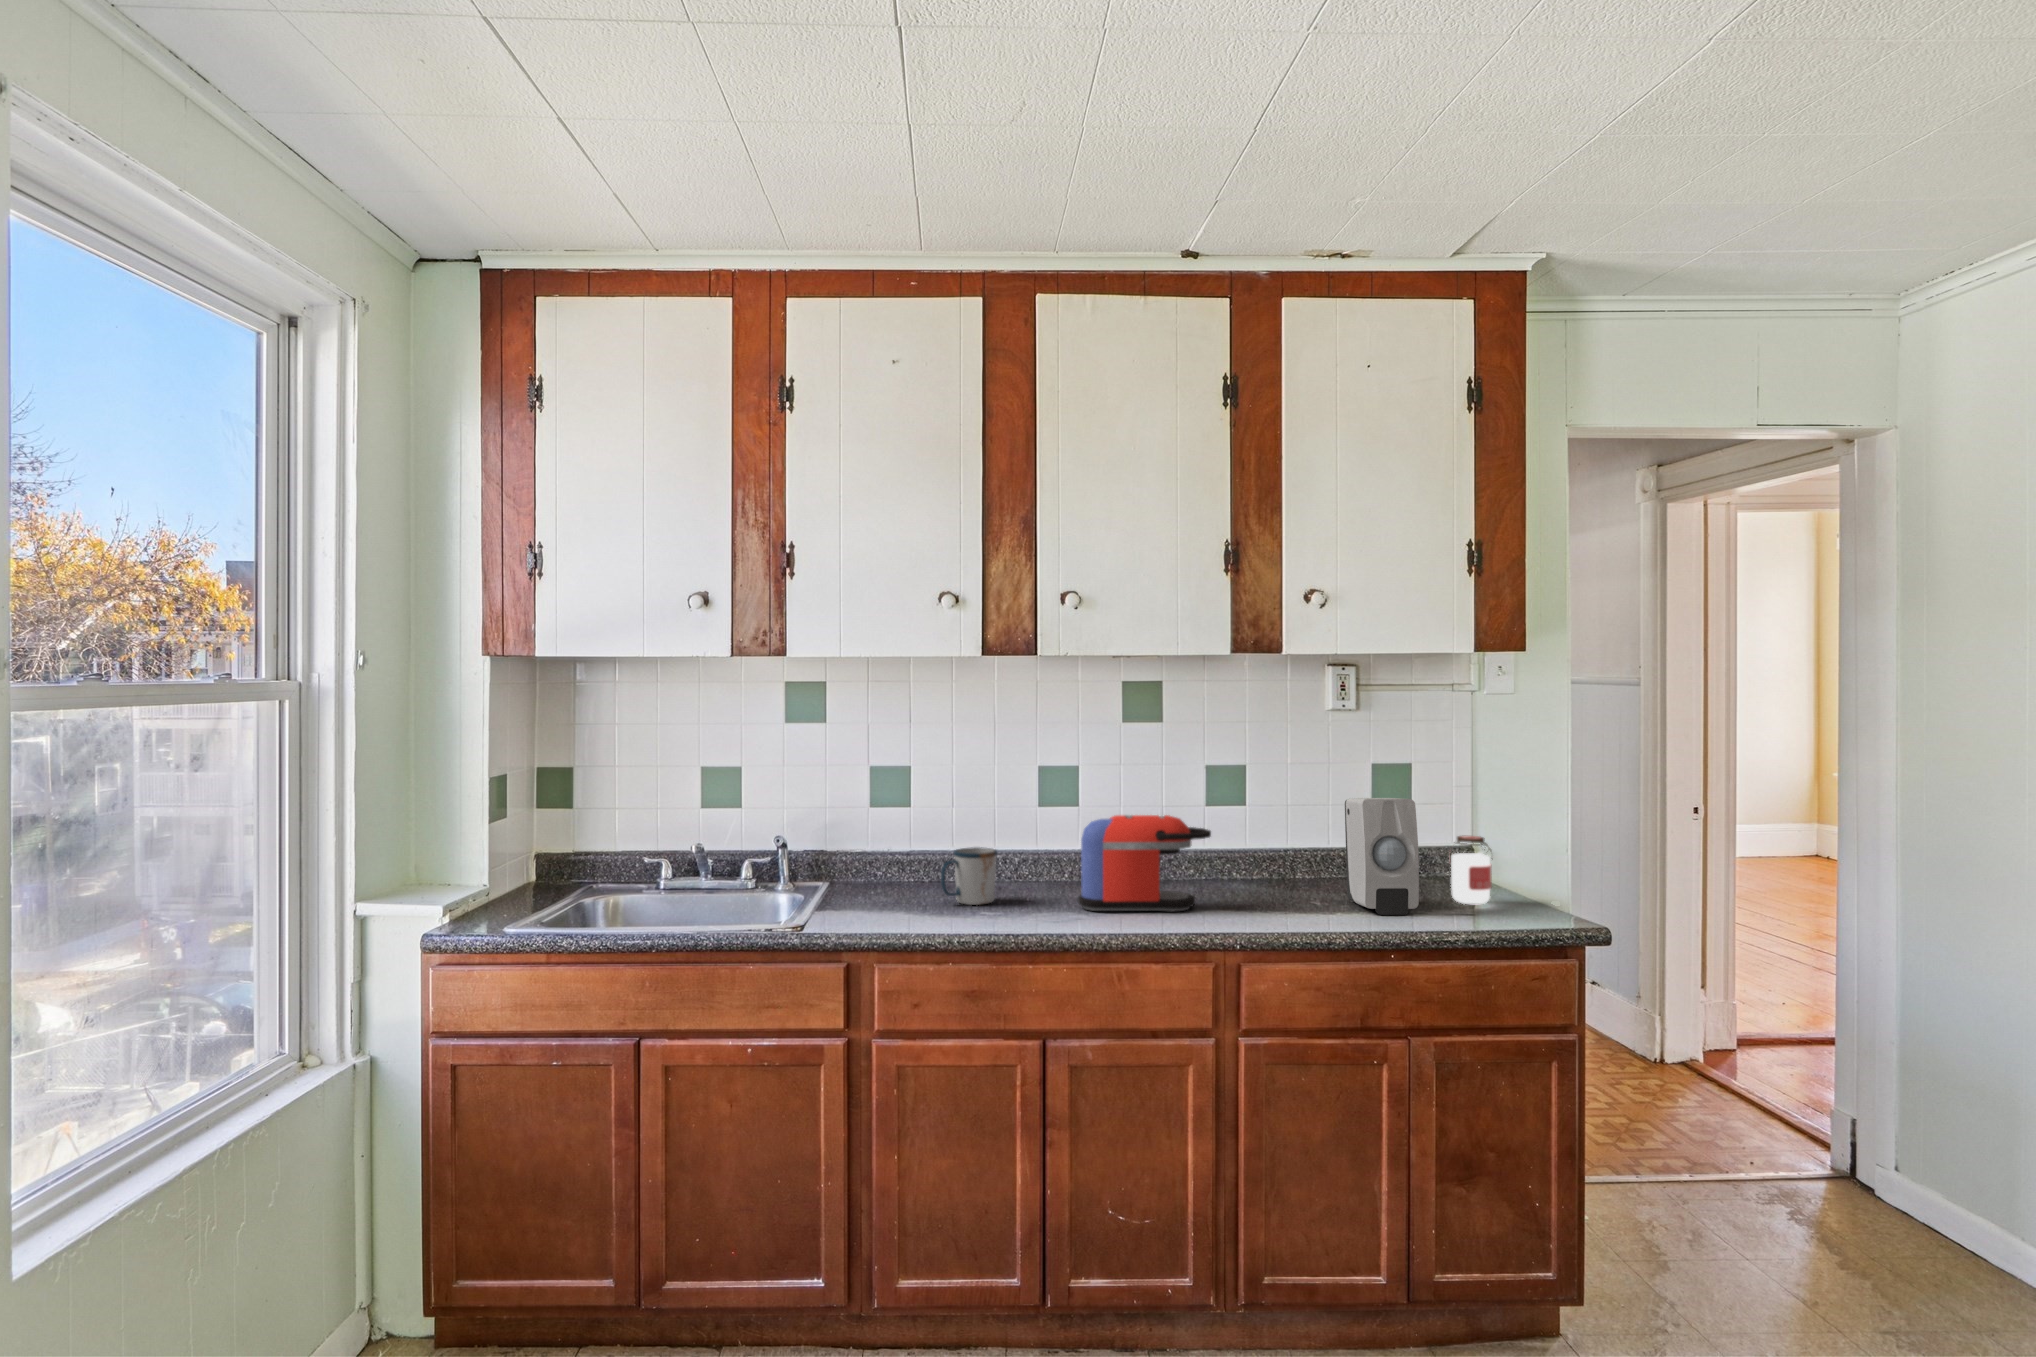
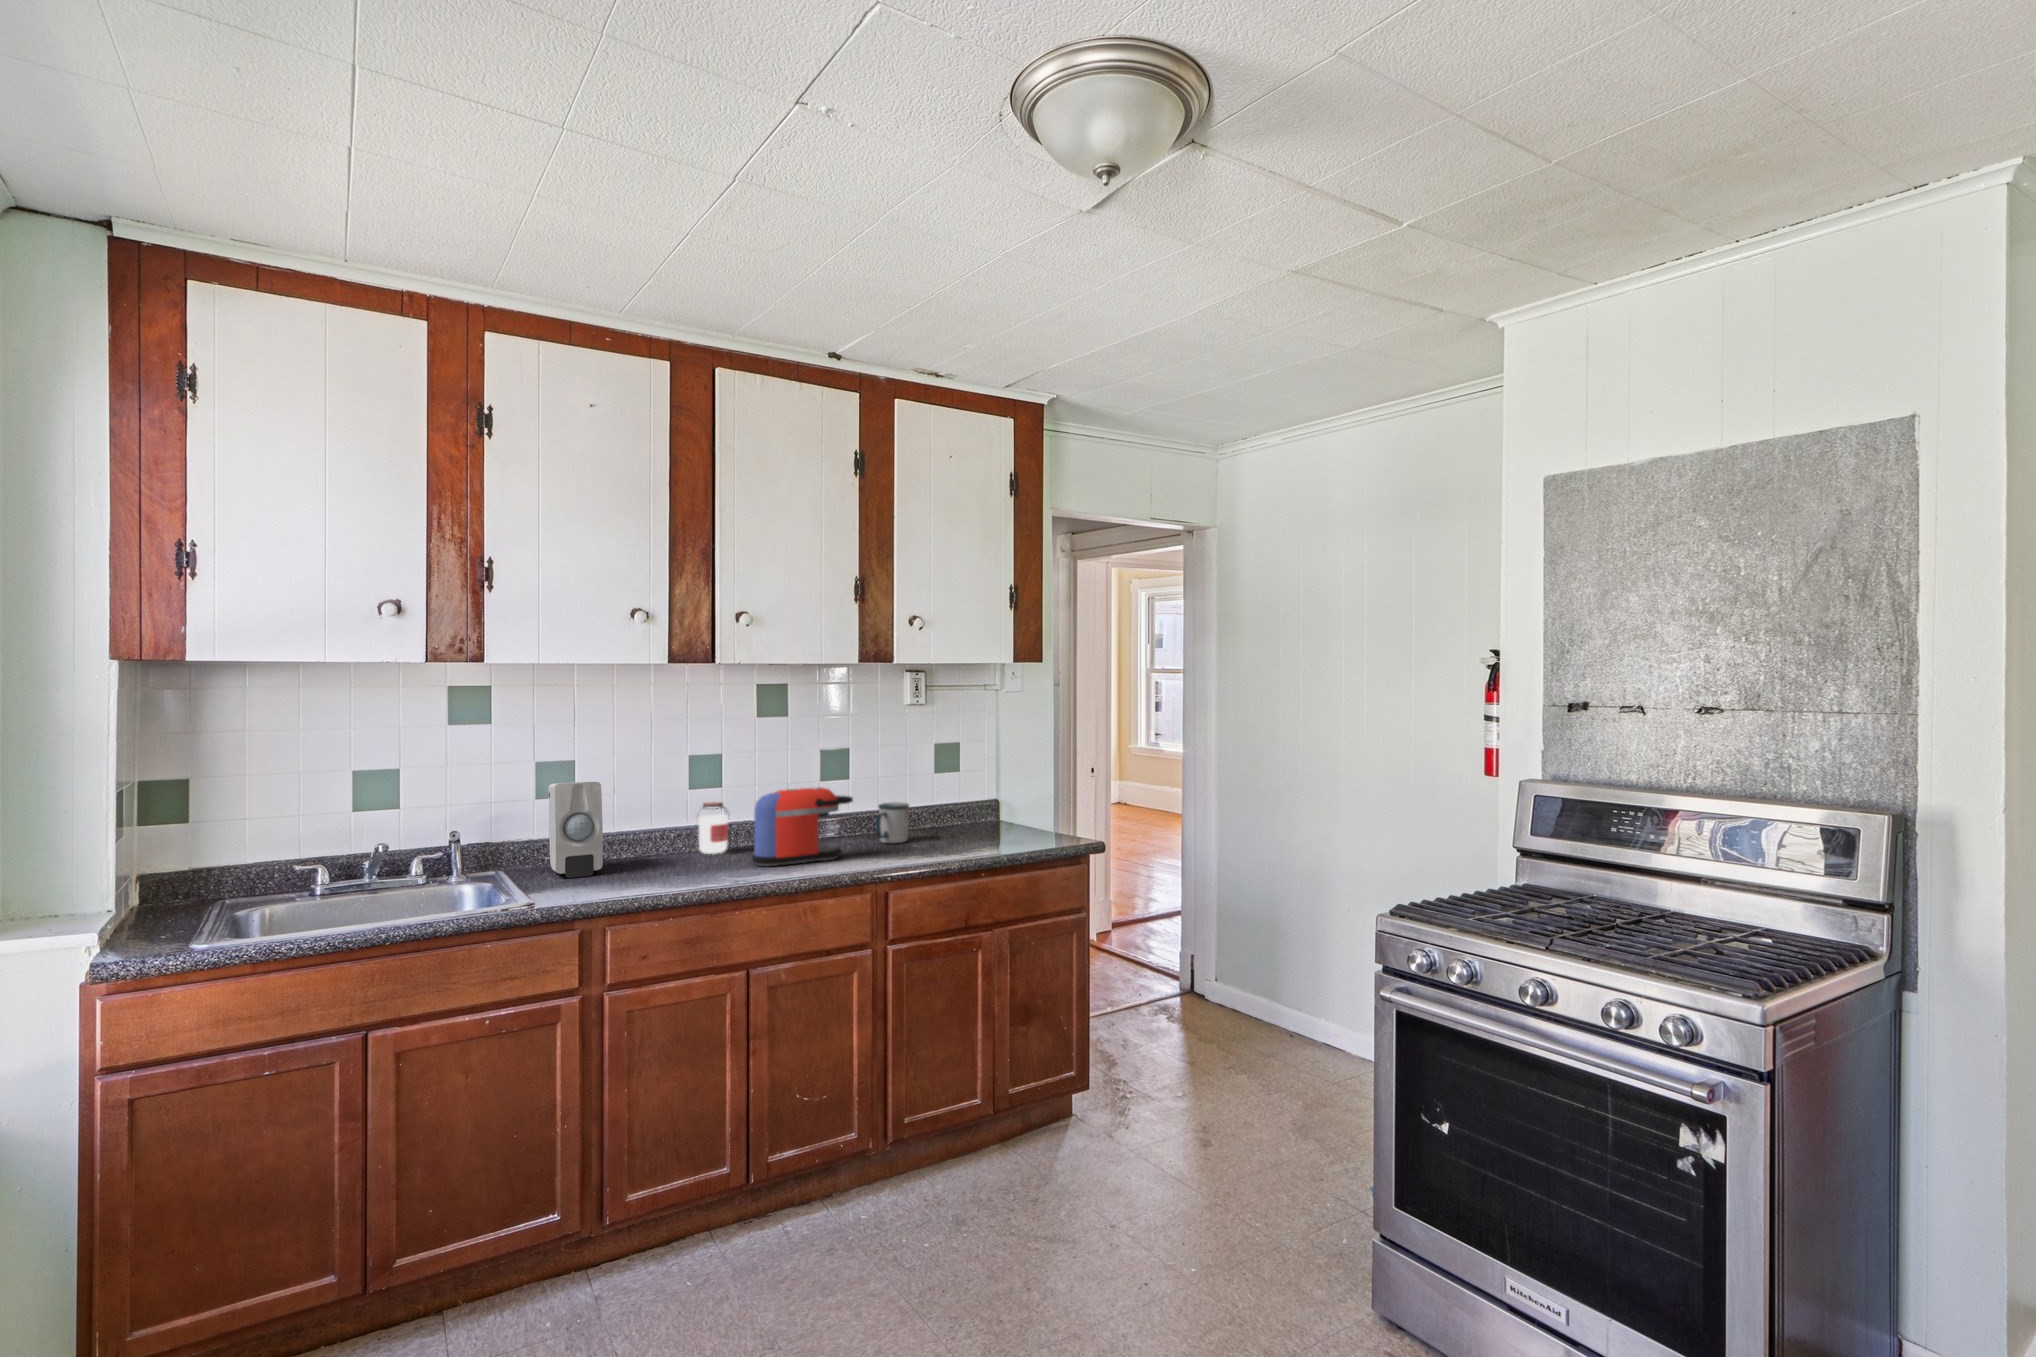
soap dispenser: present [1345,798,1419,915] -> present [549,782,603,878]
jar: present [1451,836,1492,905] -> present [698,802,728,854]
mug: present [941,847,997,905] -> present [876,802,909,843]

